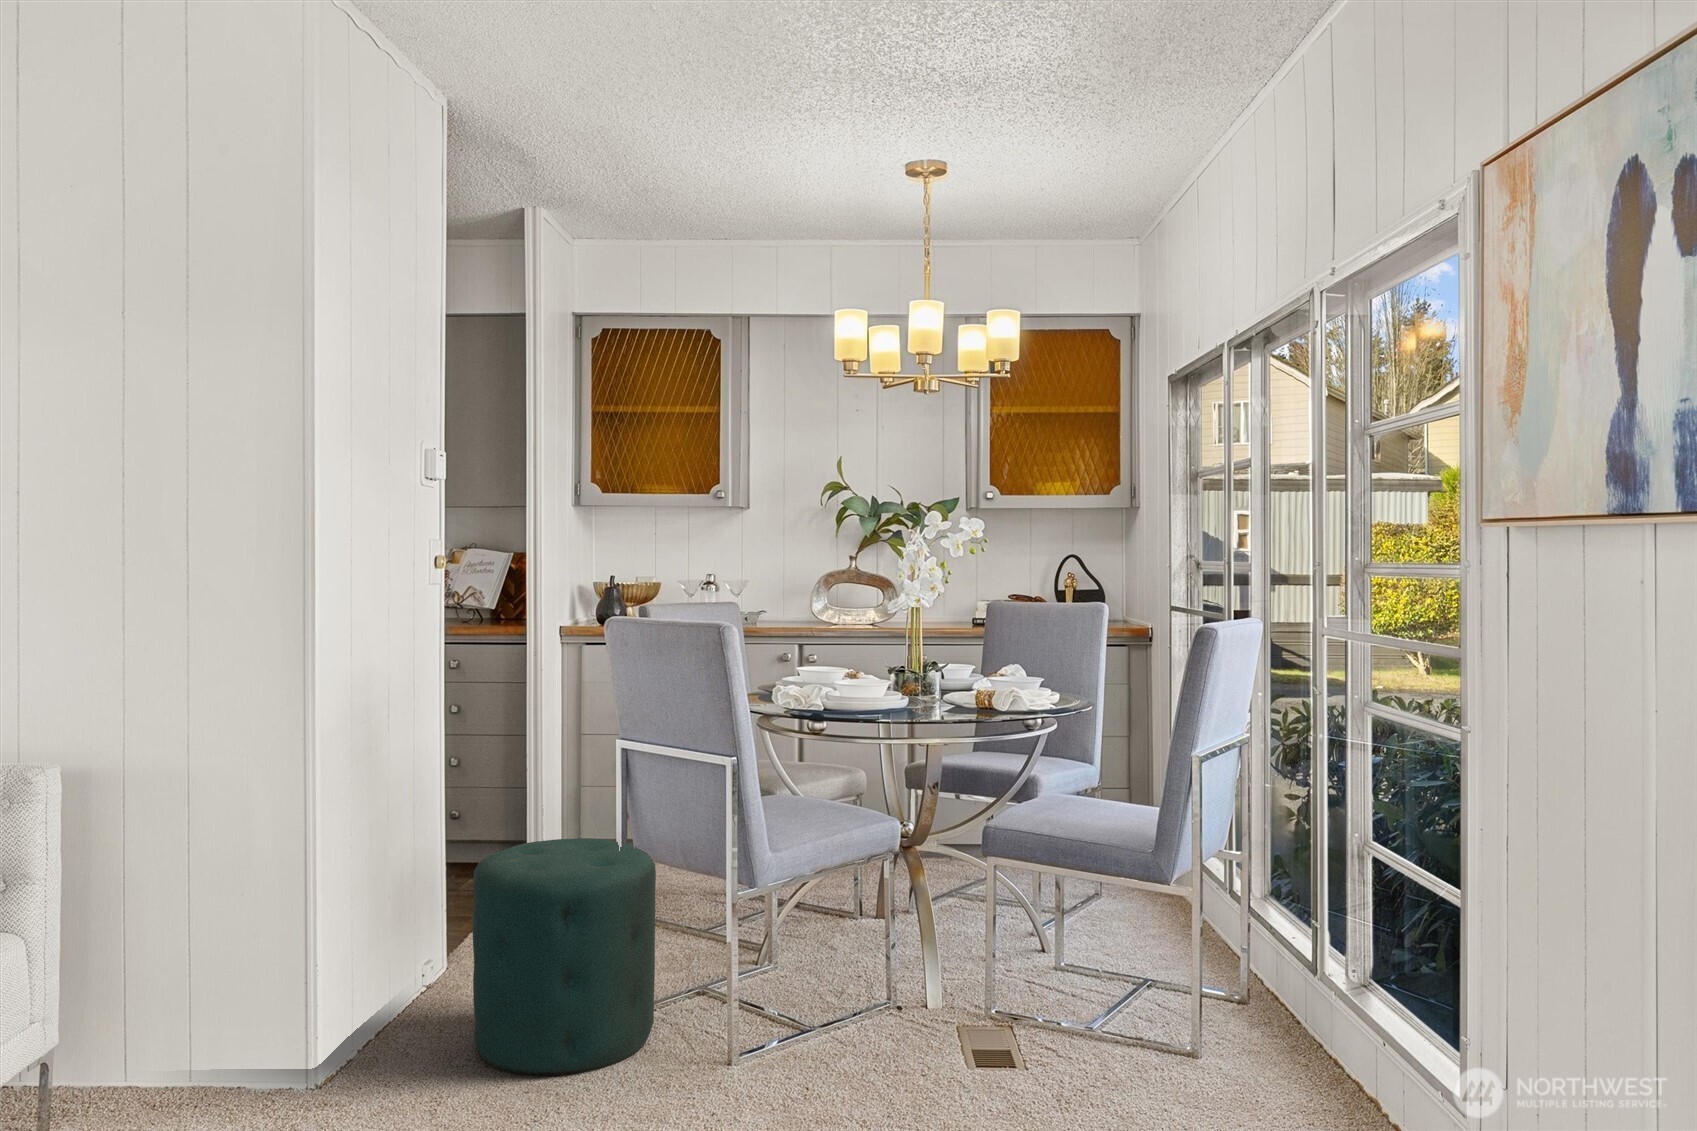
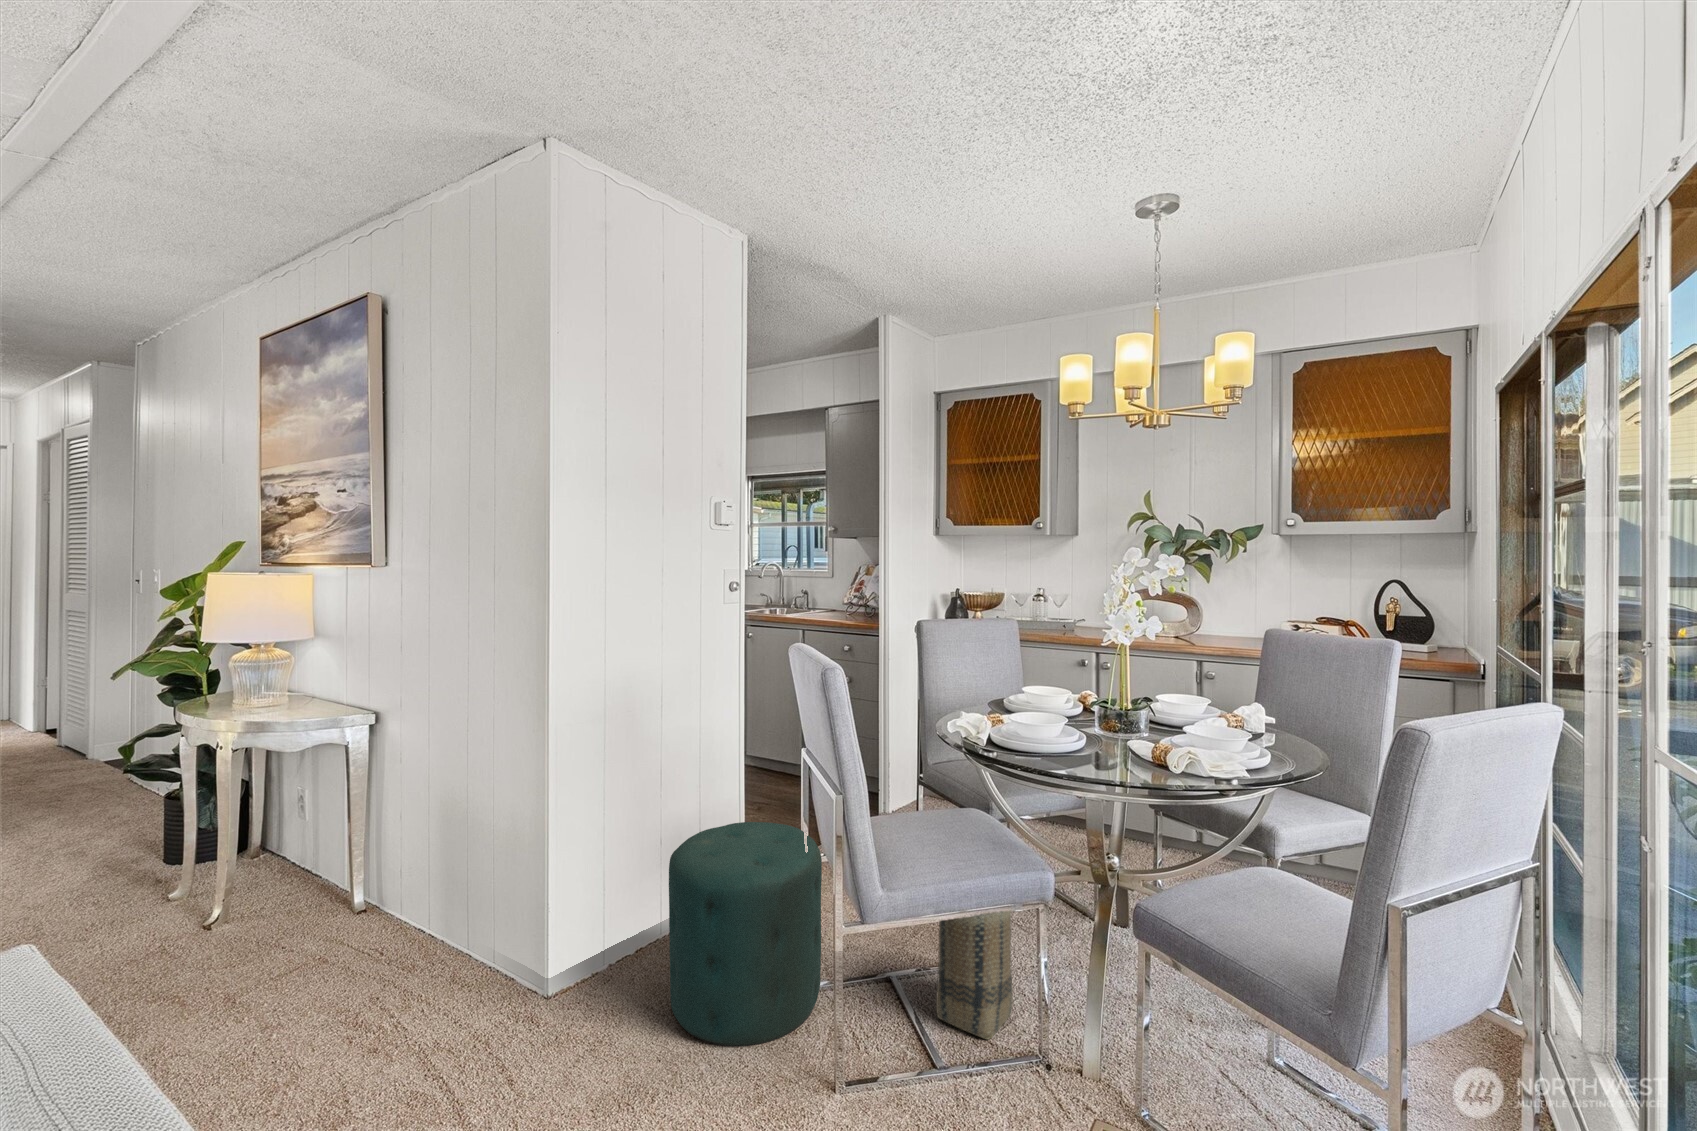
basket: none [771,858,845,1009] -> present [936,911,1013,1040]

